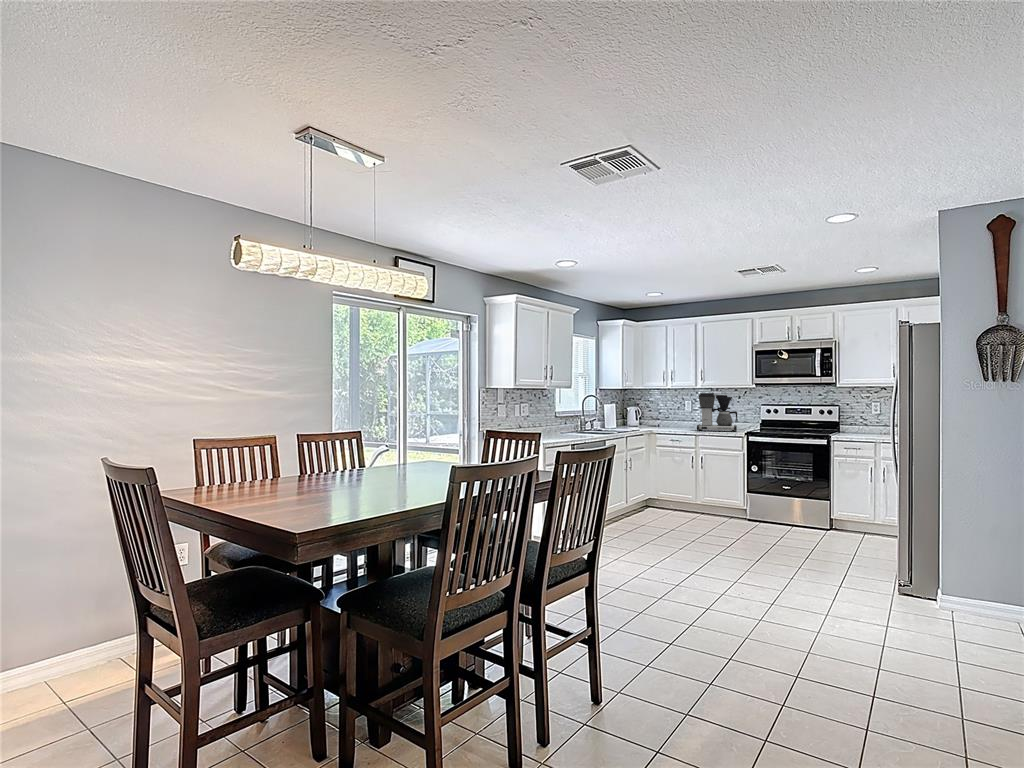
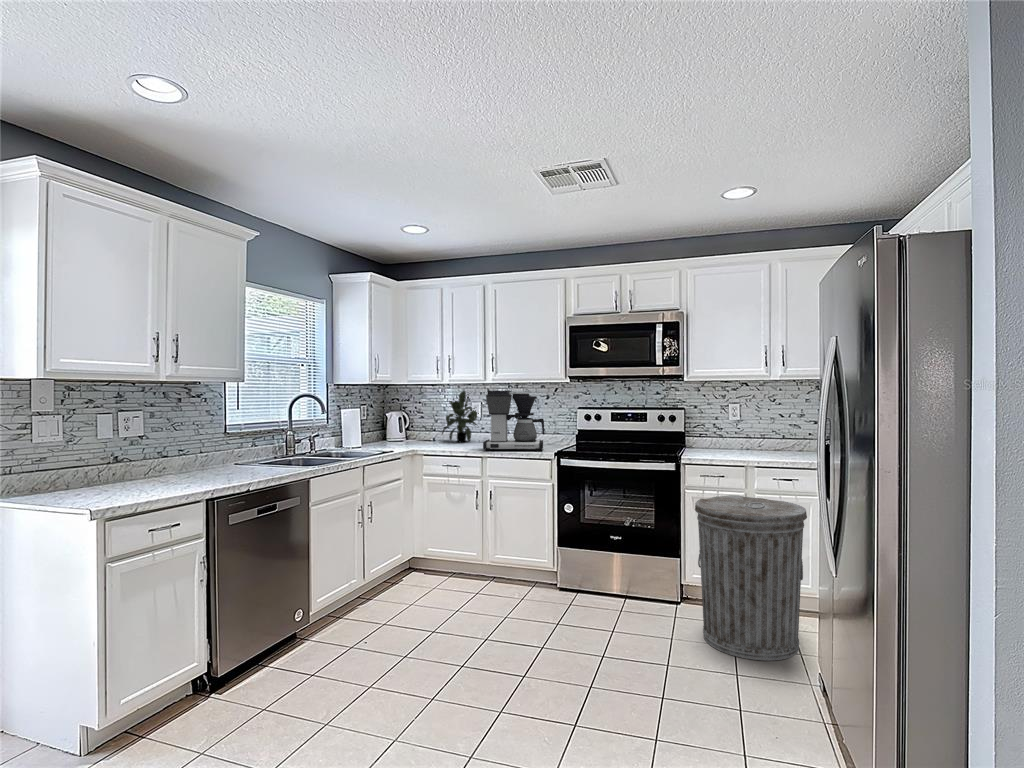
potted plant: none [665,393,693,427] -> present [442,391,479,442]
trash can: none [835,460,909,553] -> present [695,495,807,661]

